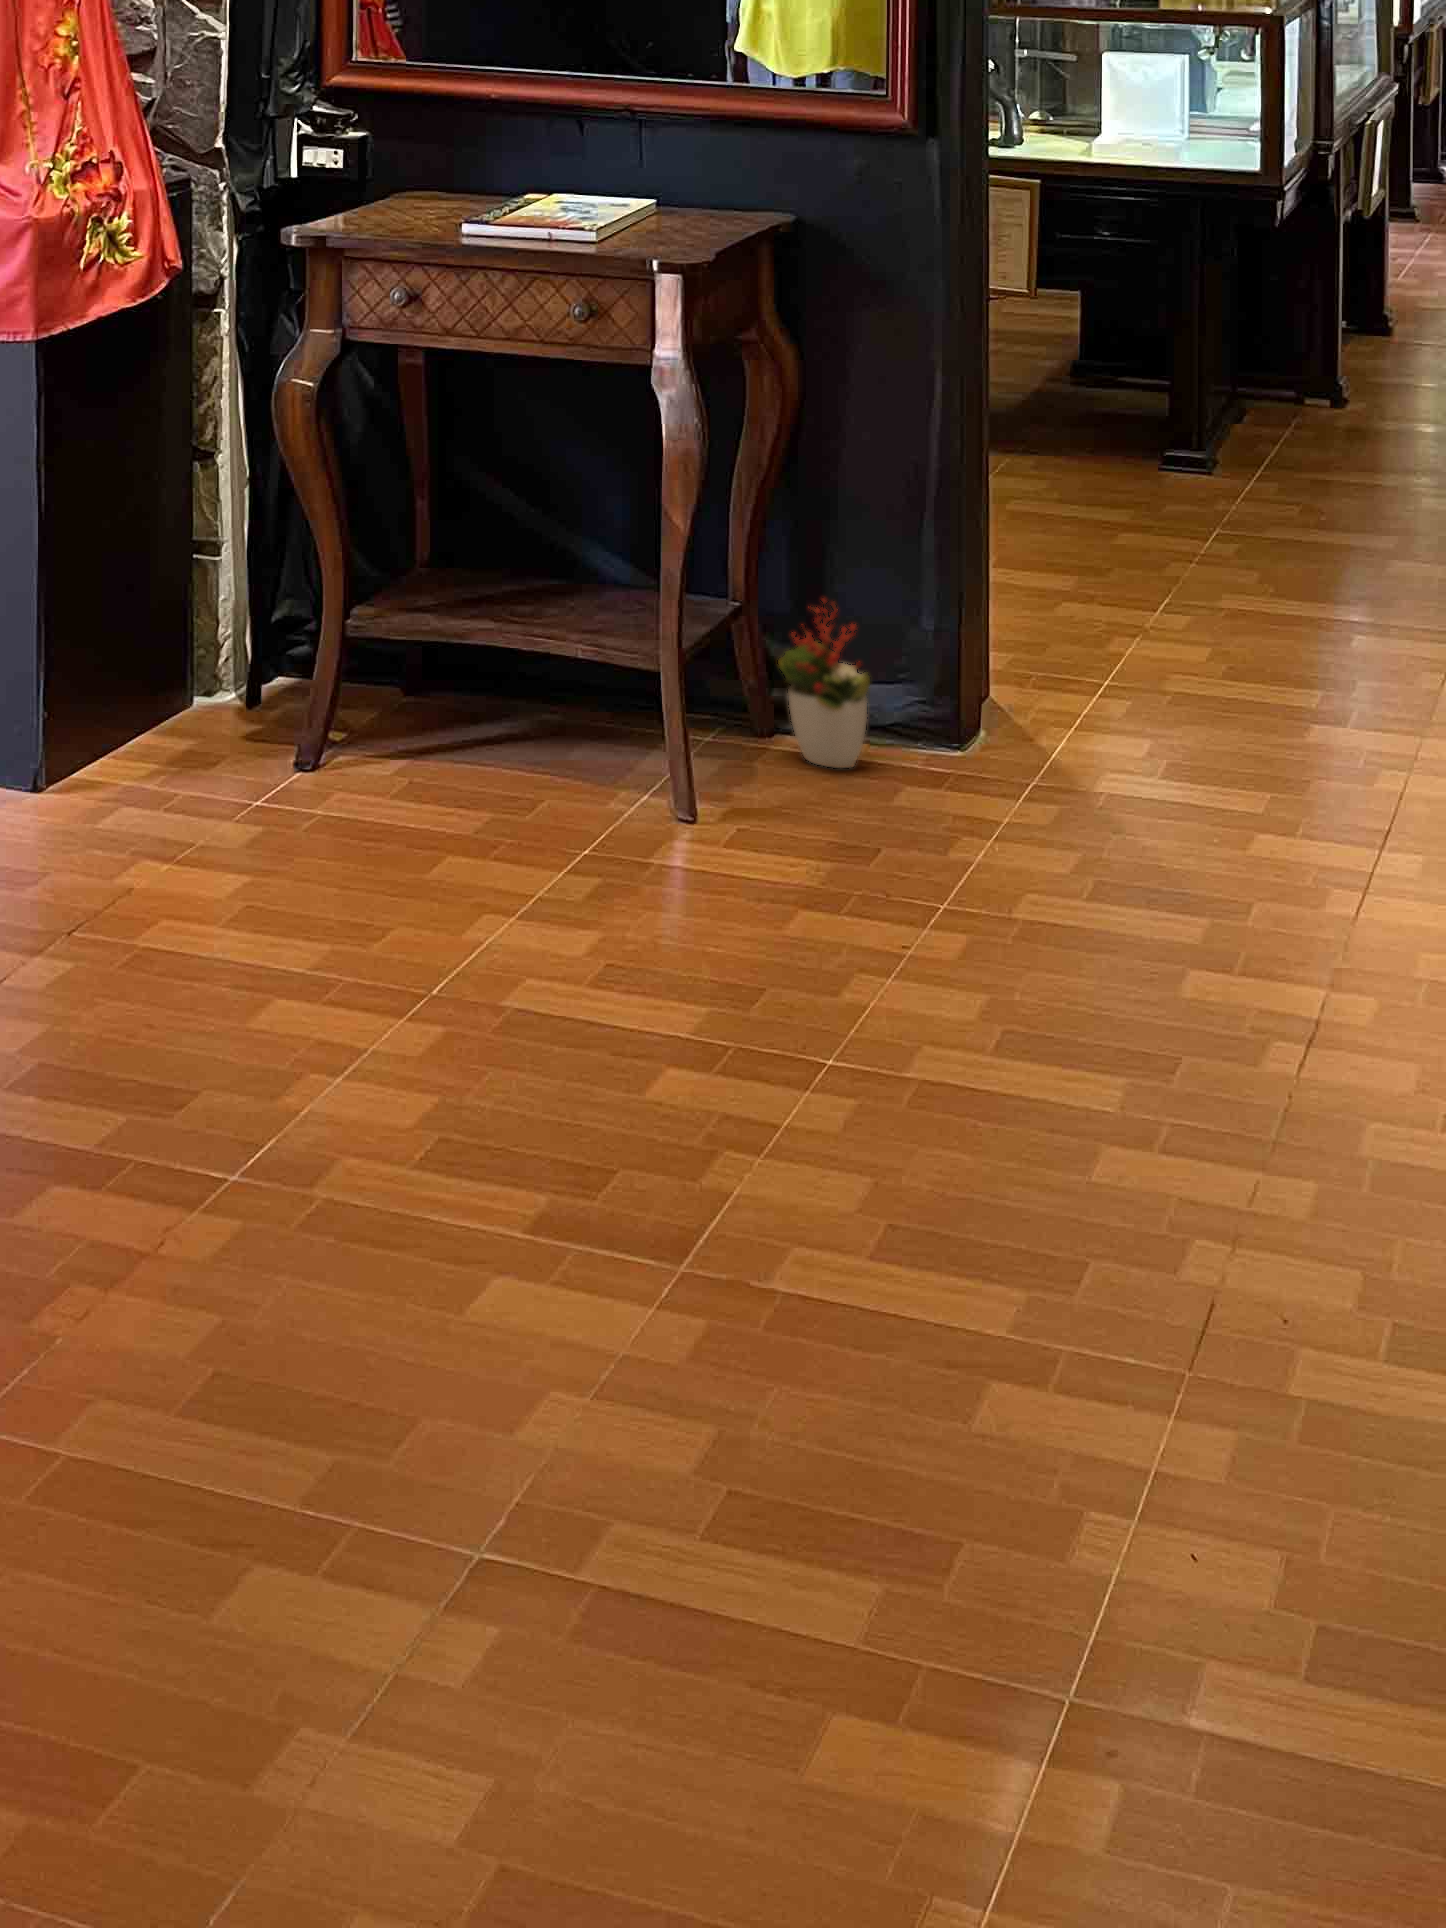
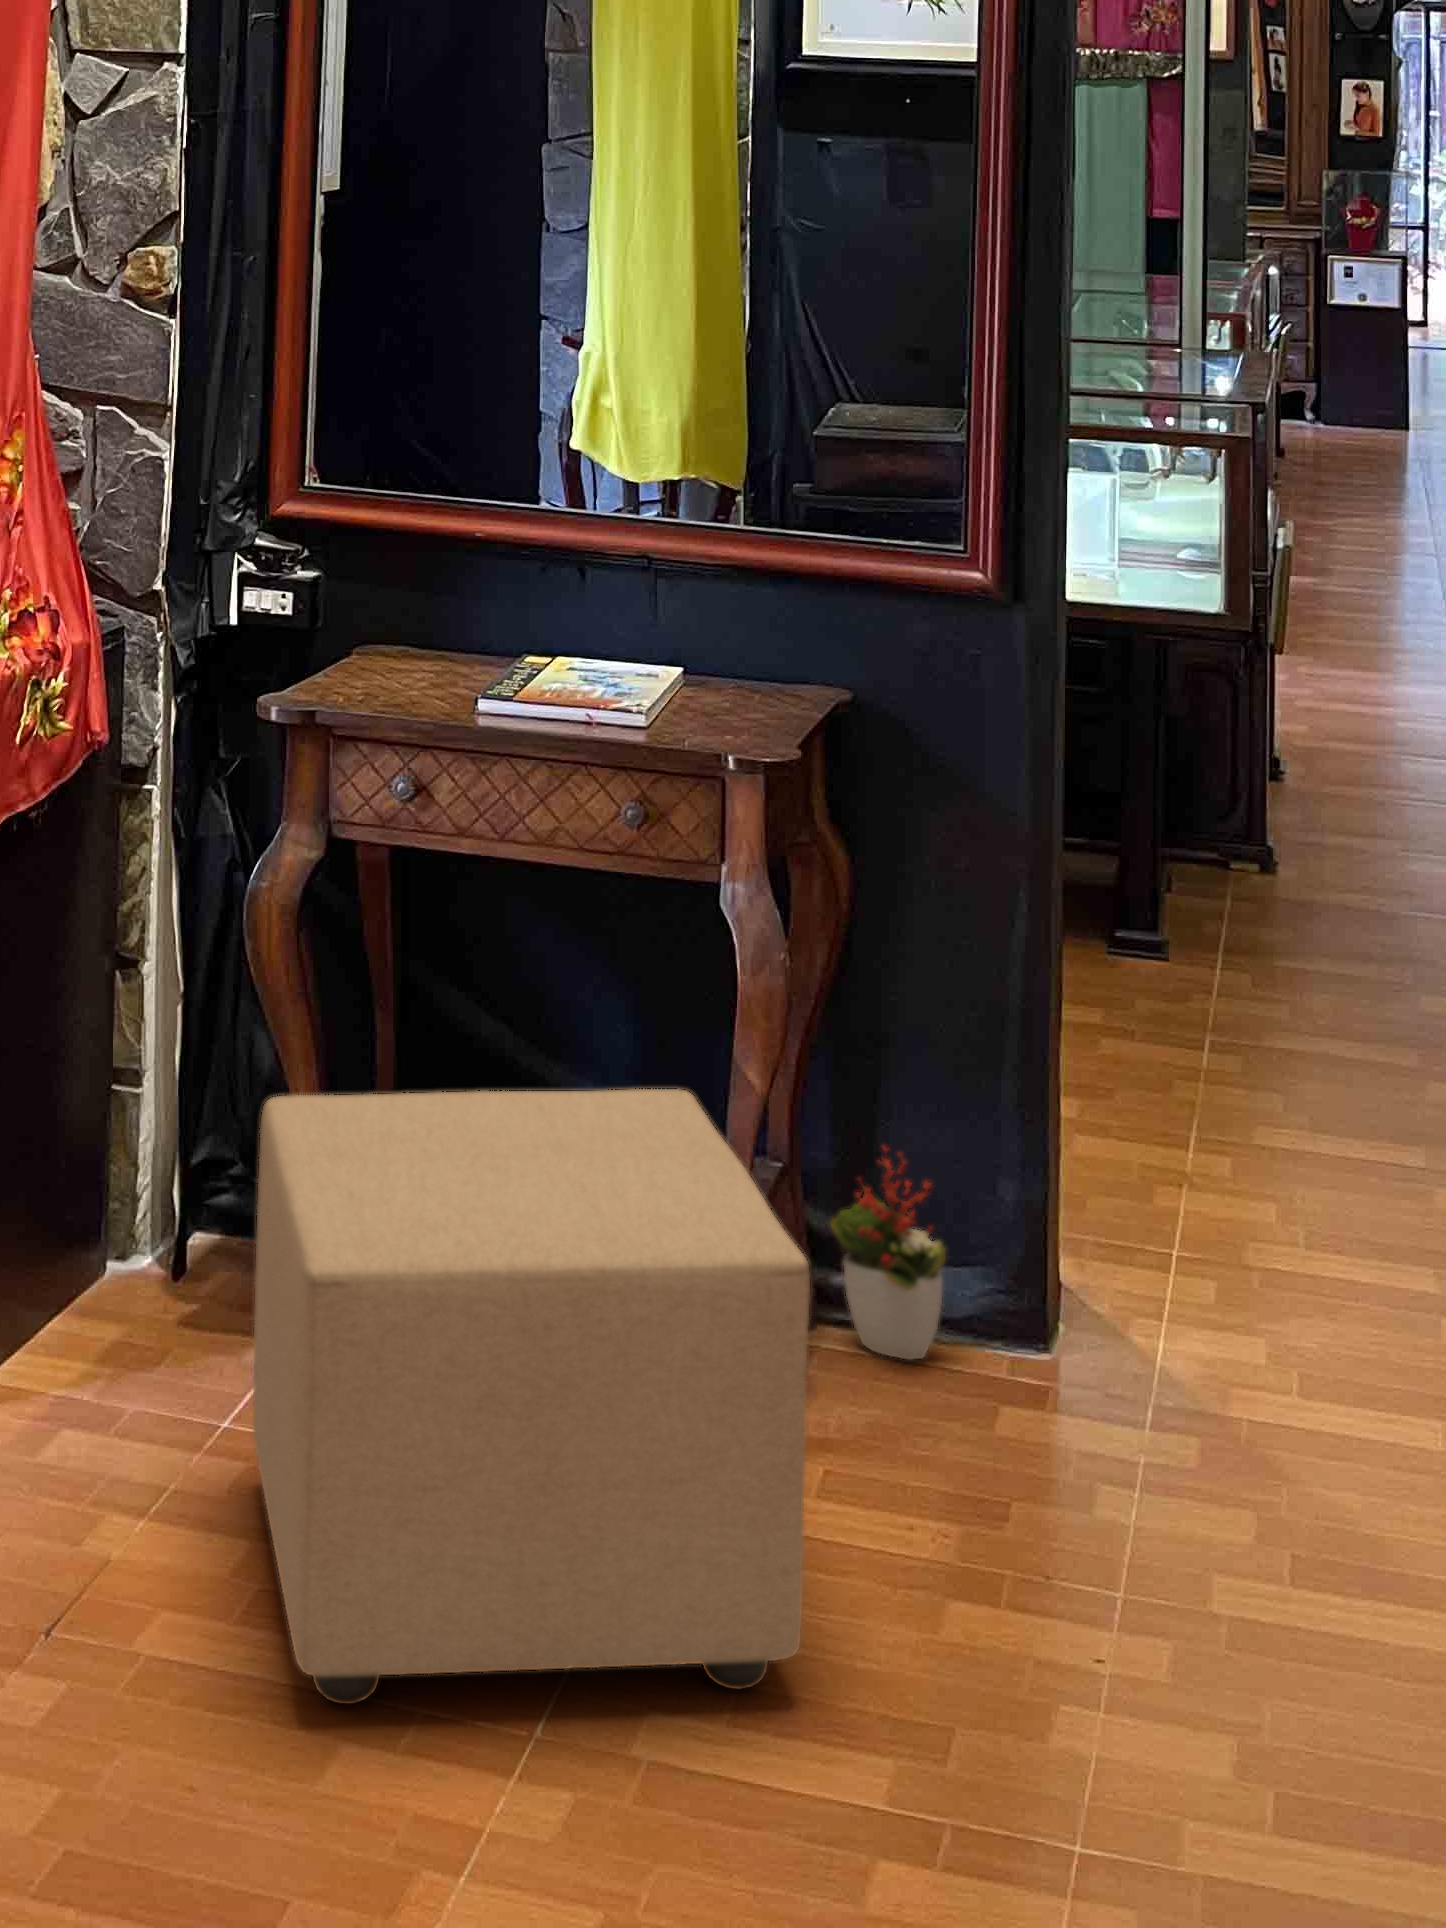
ottoman: none [244,538,655,980] -> present [253,1089,810,1704]

